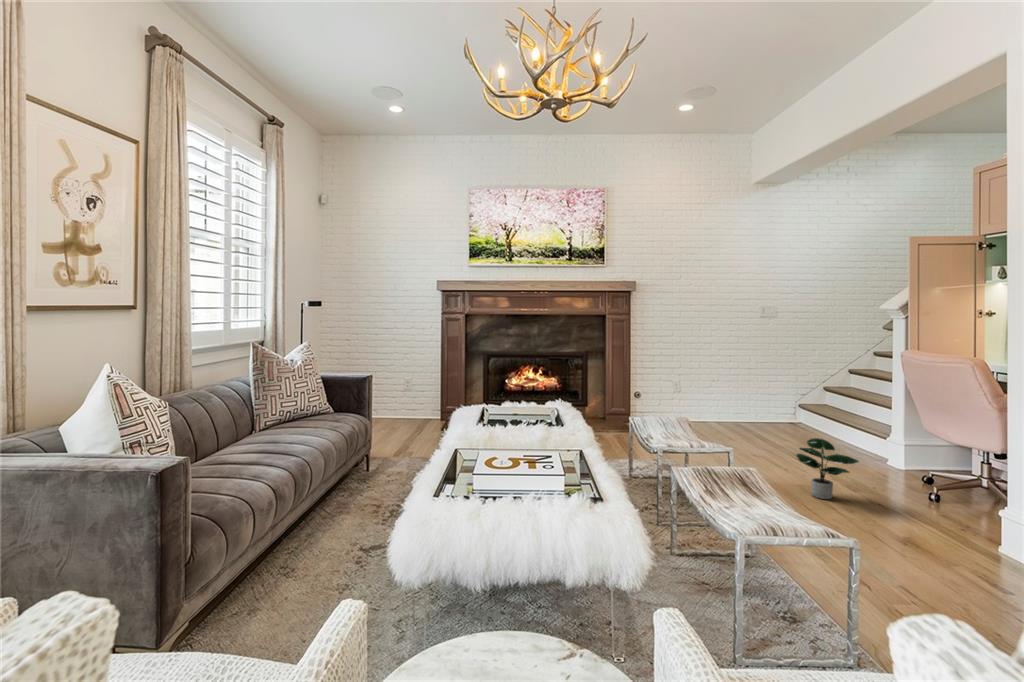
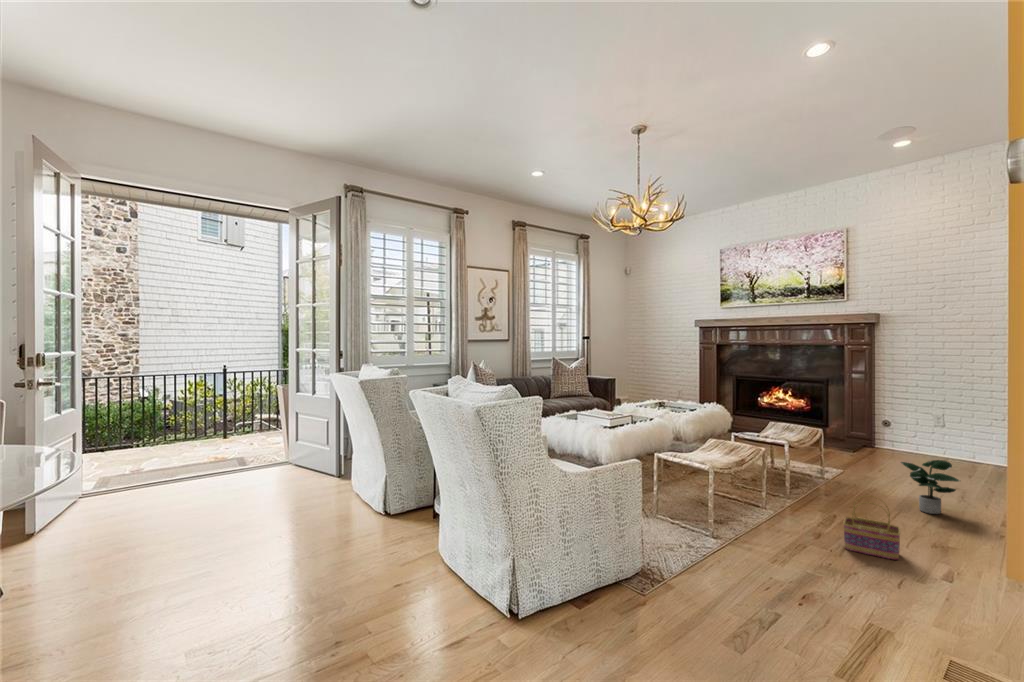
basket: none [907,514,985,598] -> present [843,497,901,560]

